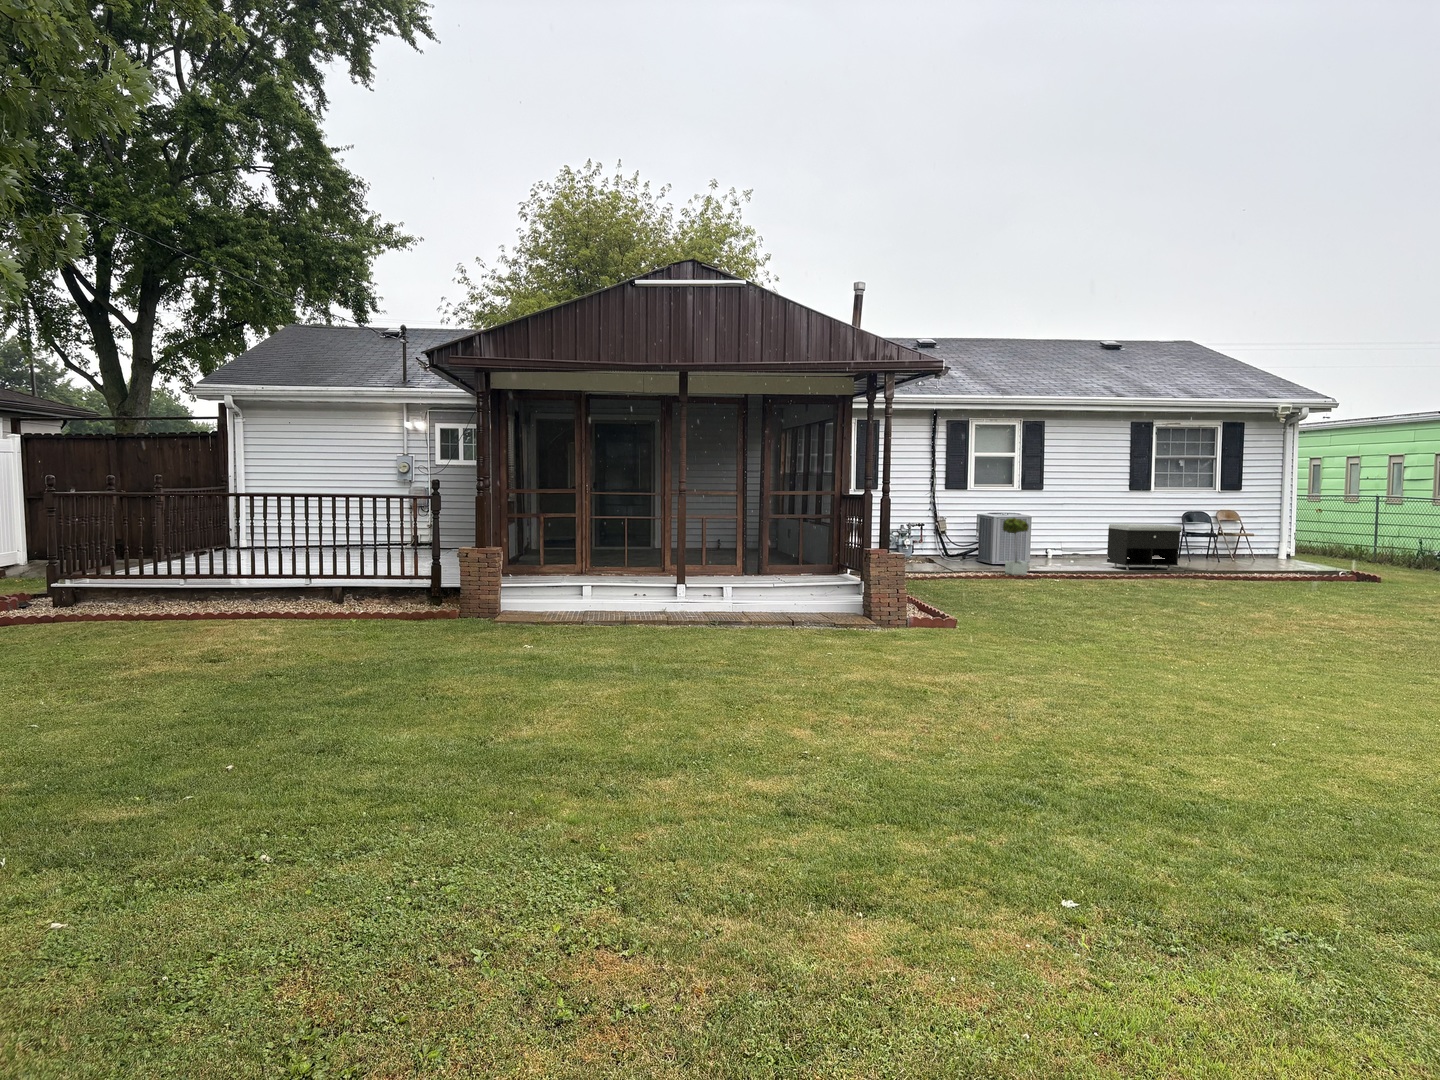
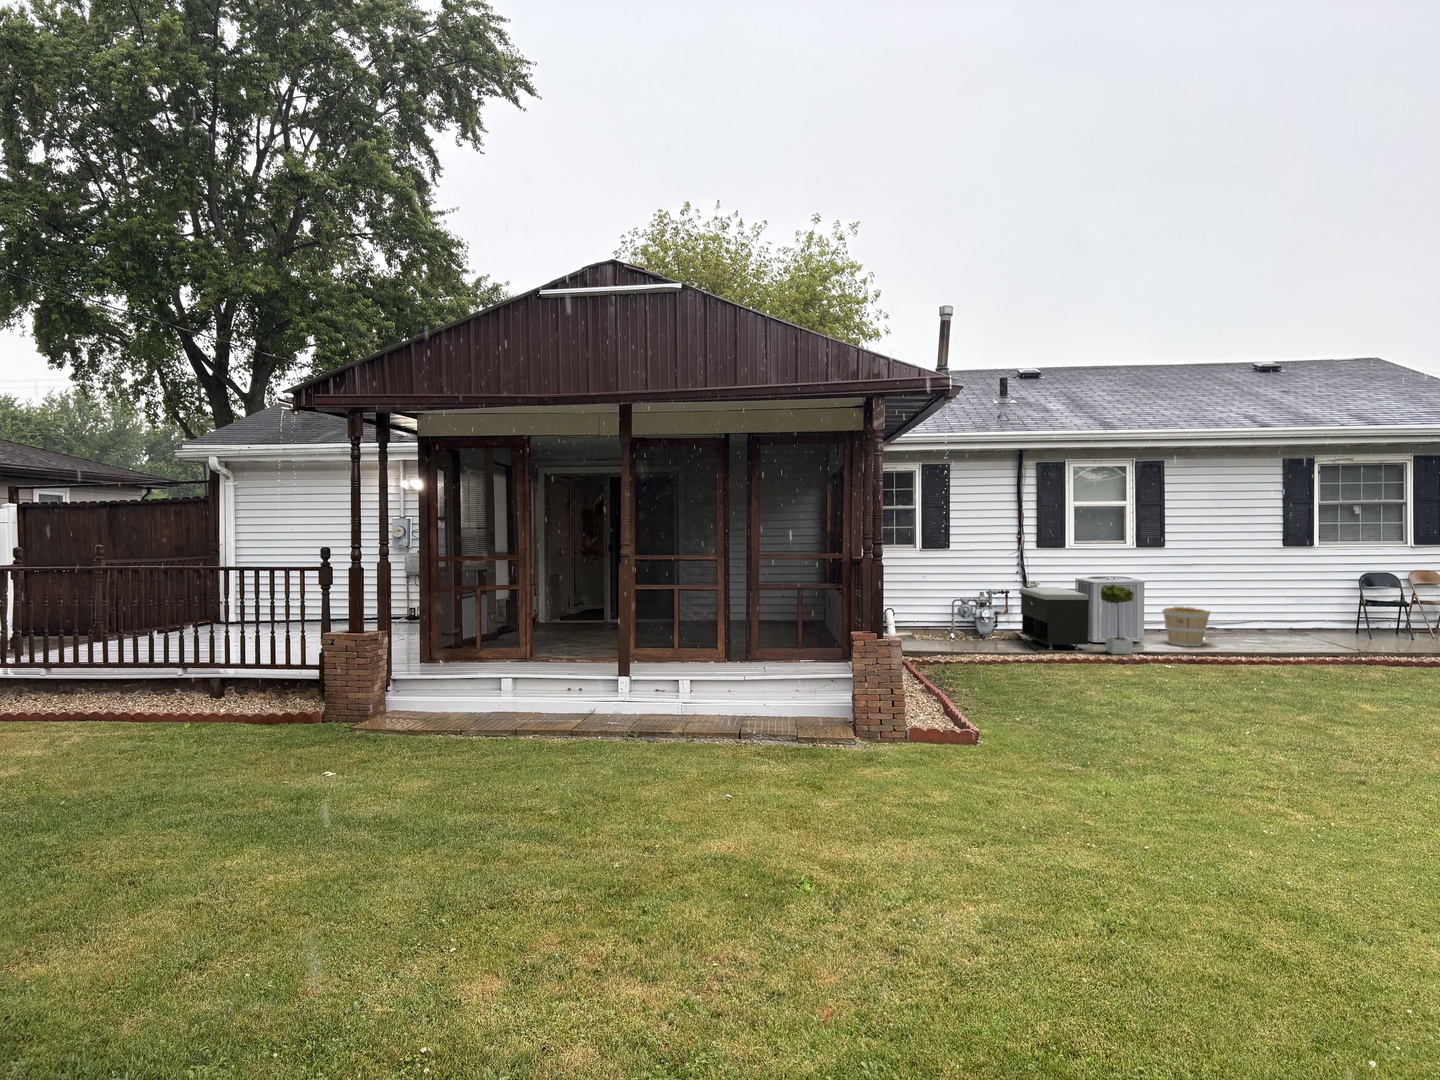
storage bench: present [1107,524,1181,570] -> present [1019,587,1089,650]
wooden bucket: none [1042,539,1079,570] -> present [1162,607,1210,647]

